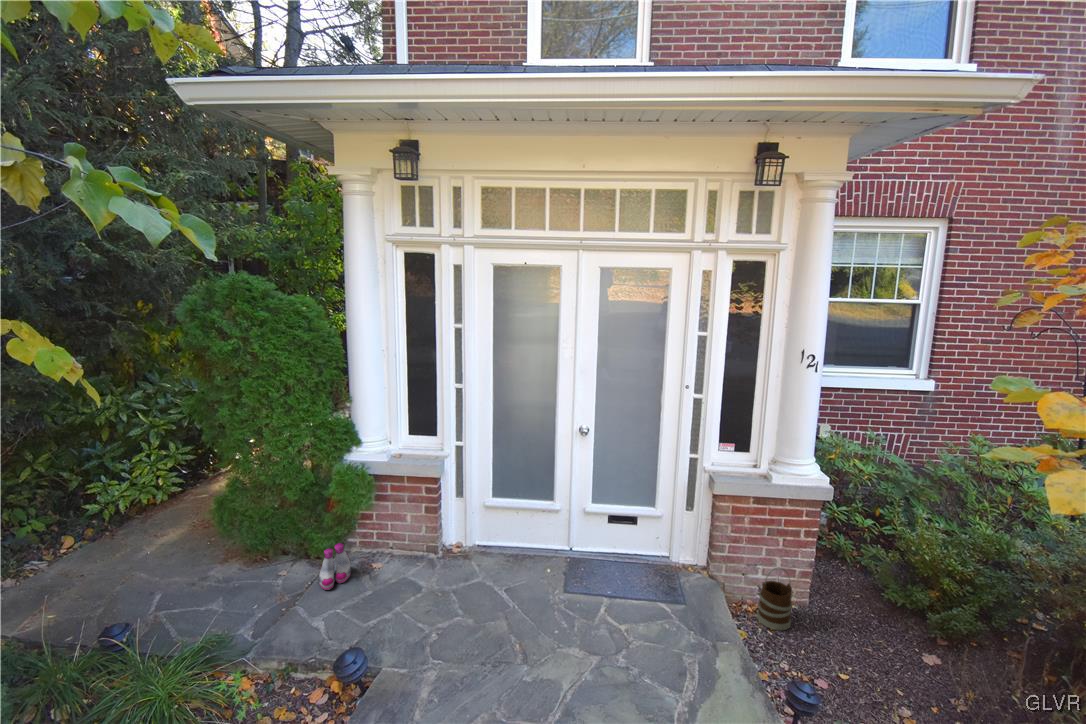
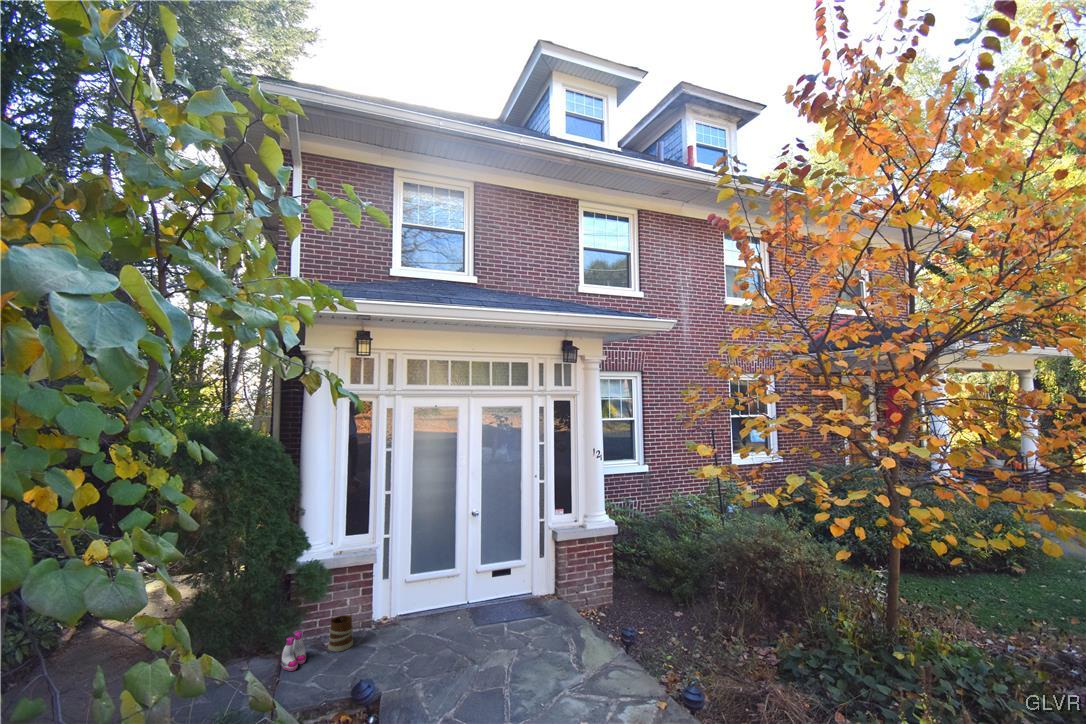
wooden bucket: present [757,568,792,630] -> present [328,614,353,651]

